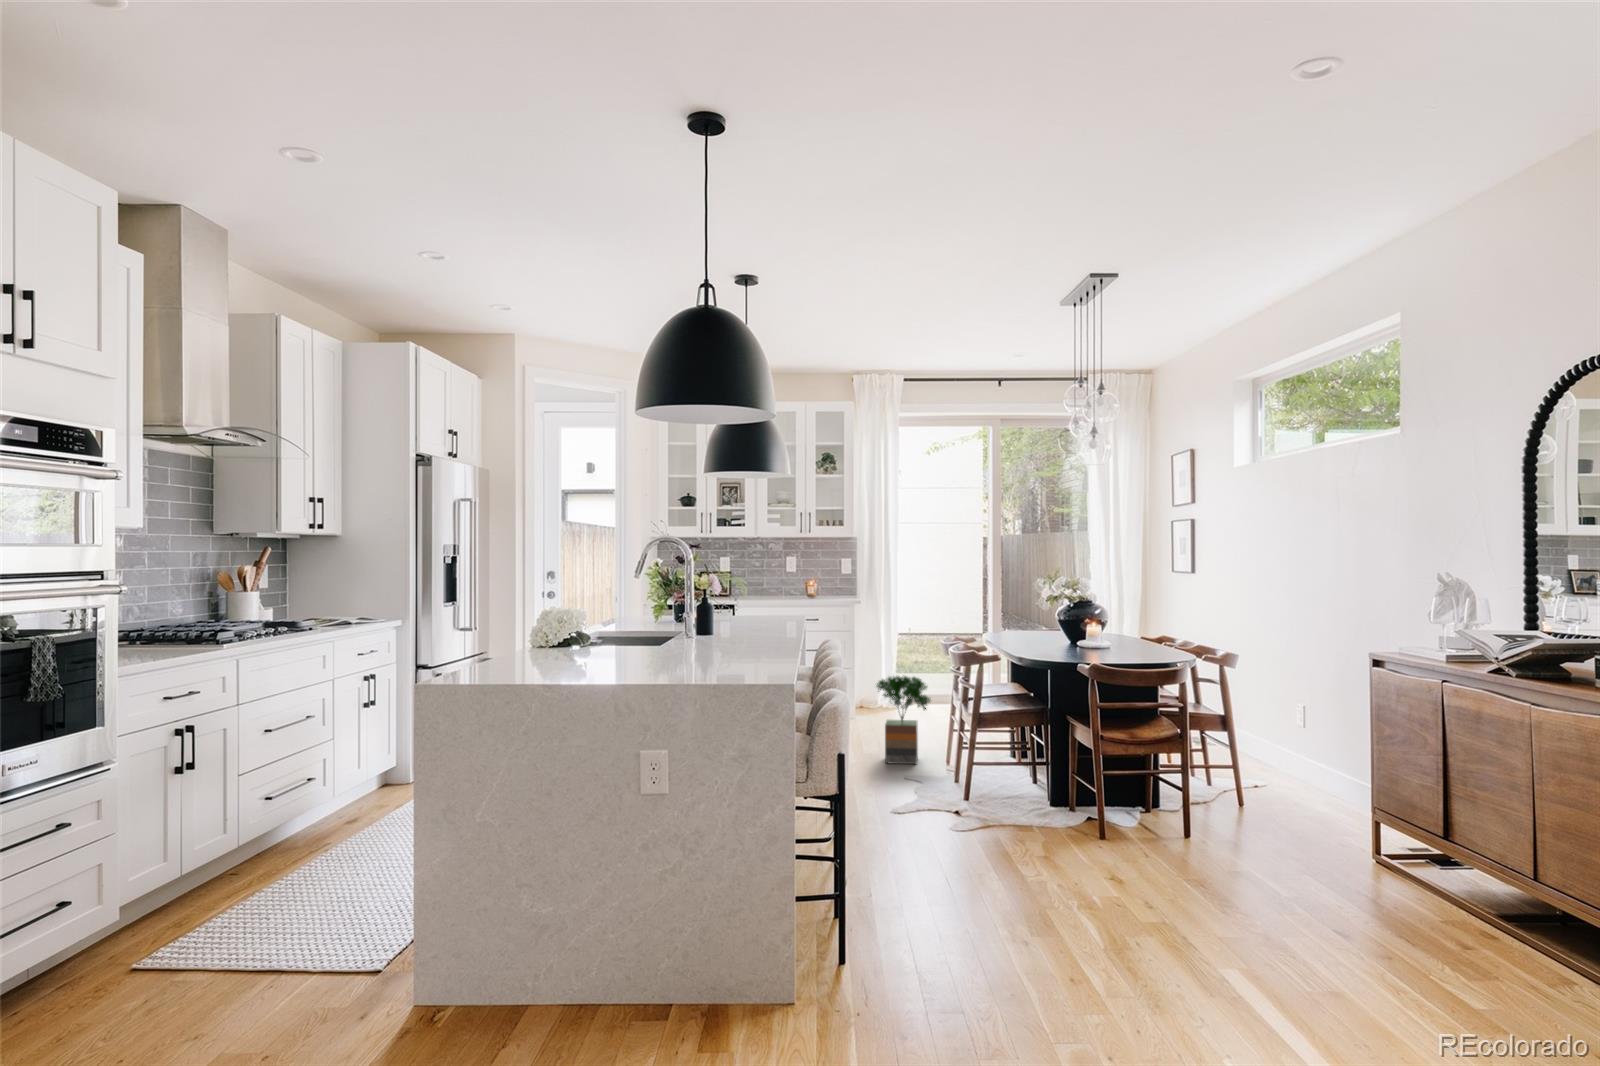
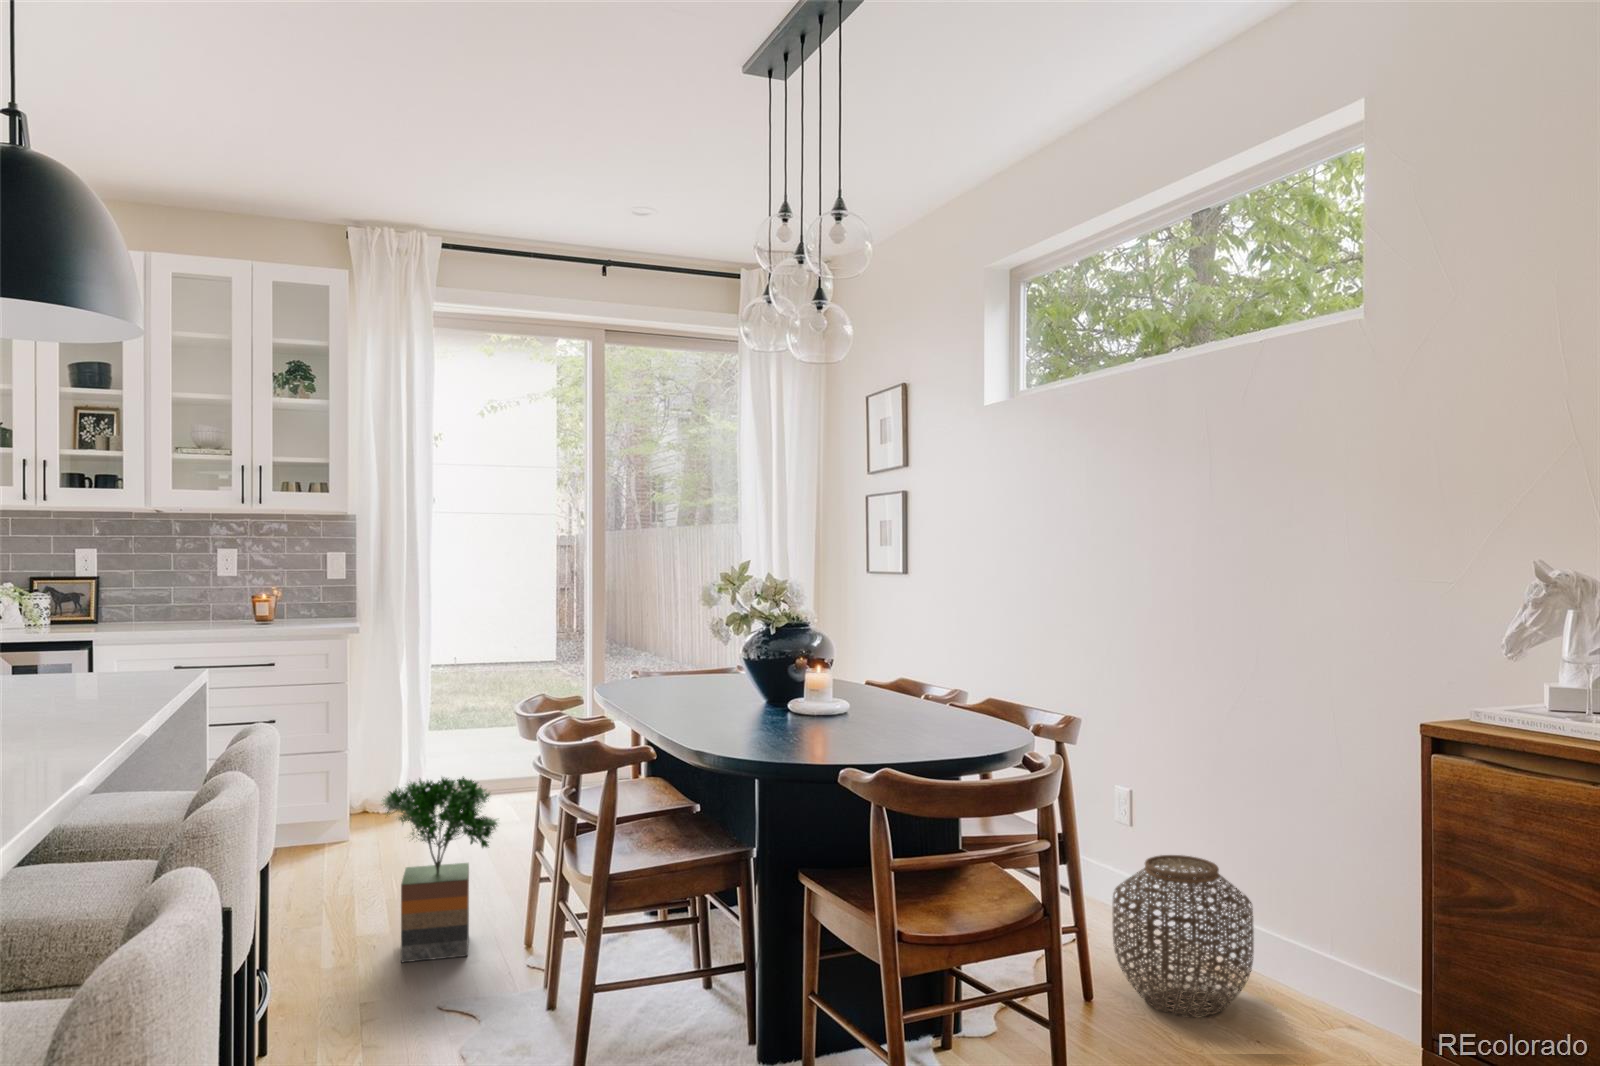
woven basket: none [1258,735,1341,821] -> present [1113,855,1254,1017]

